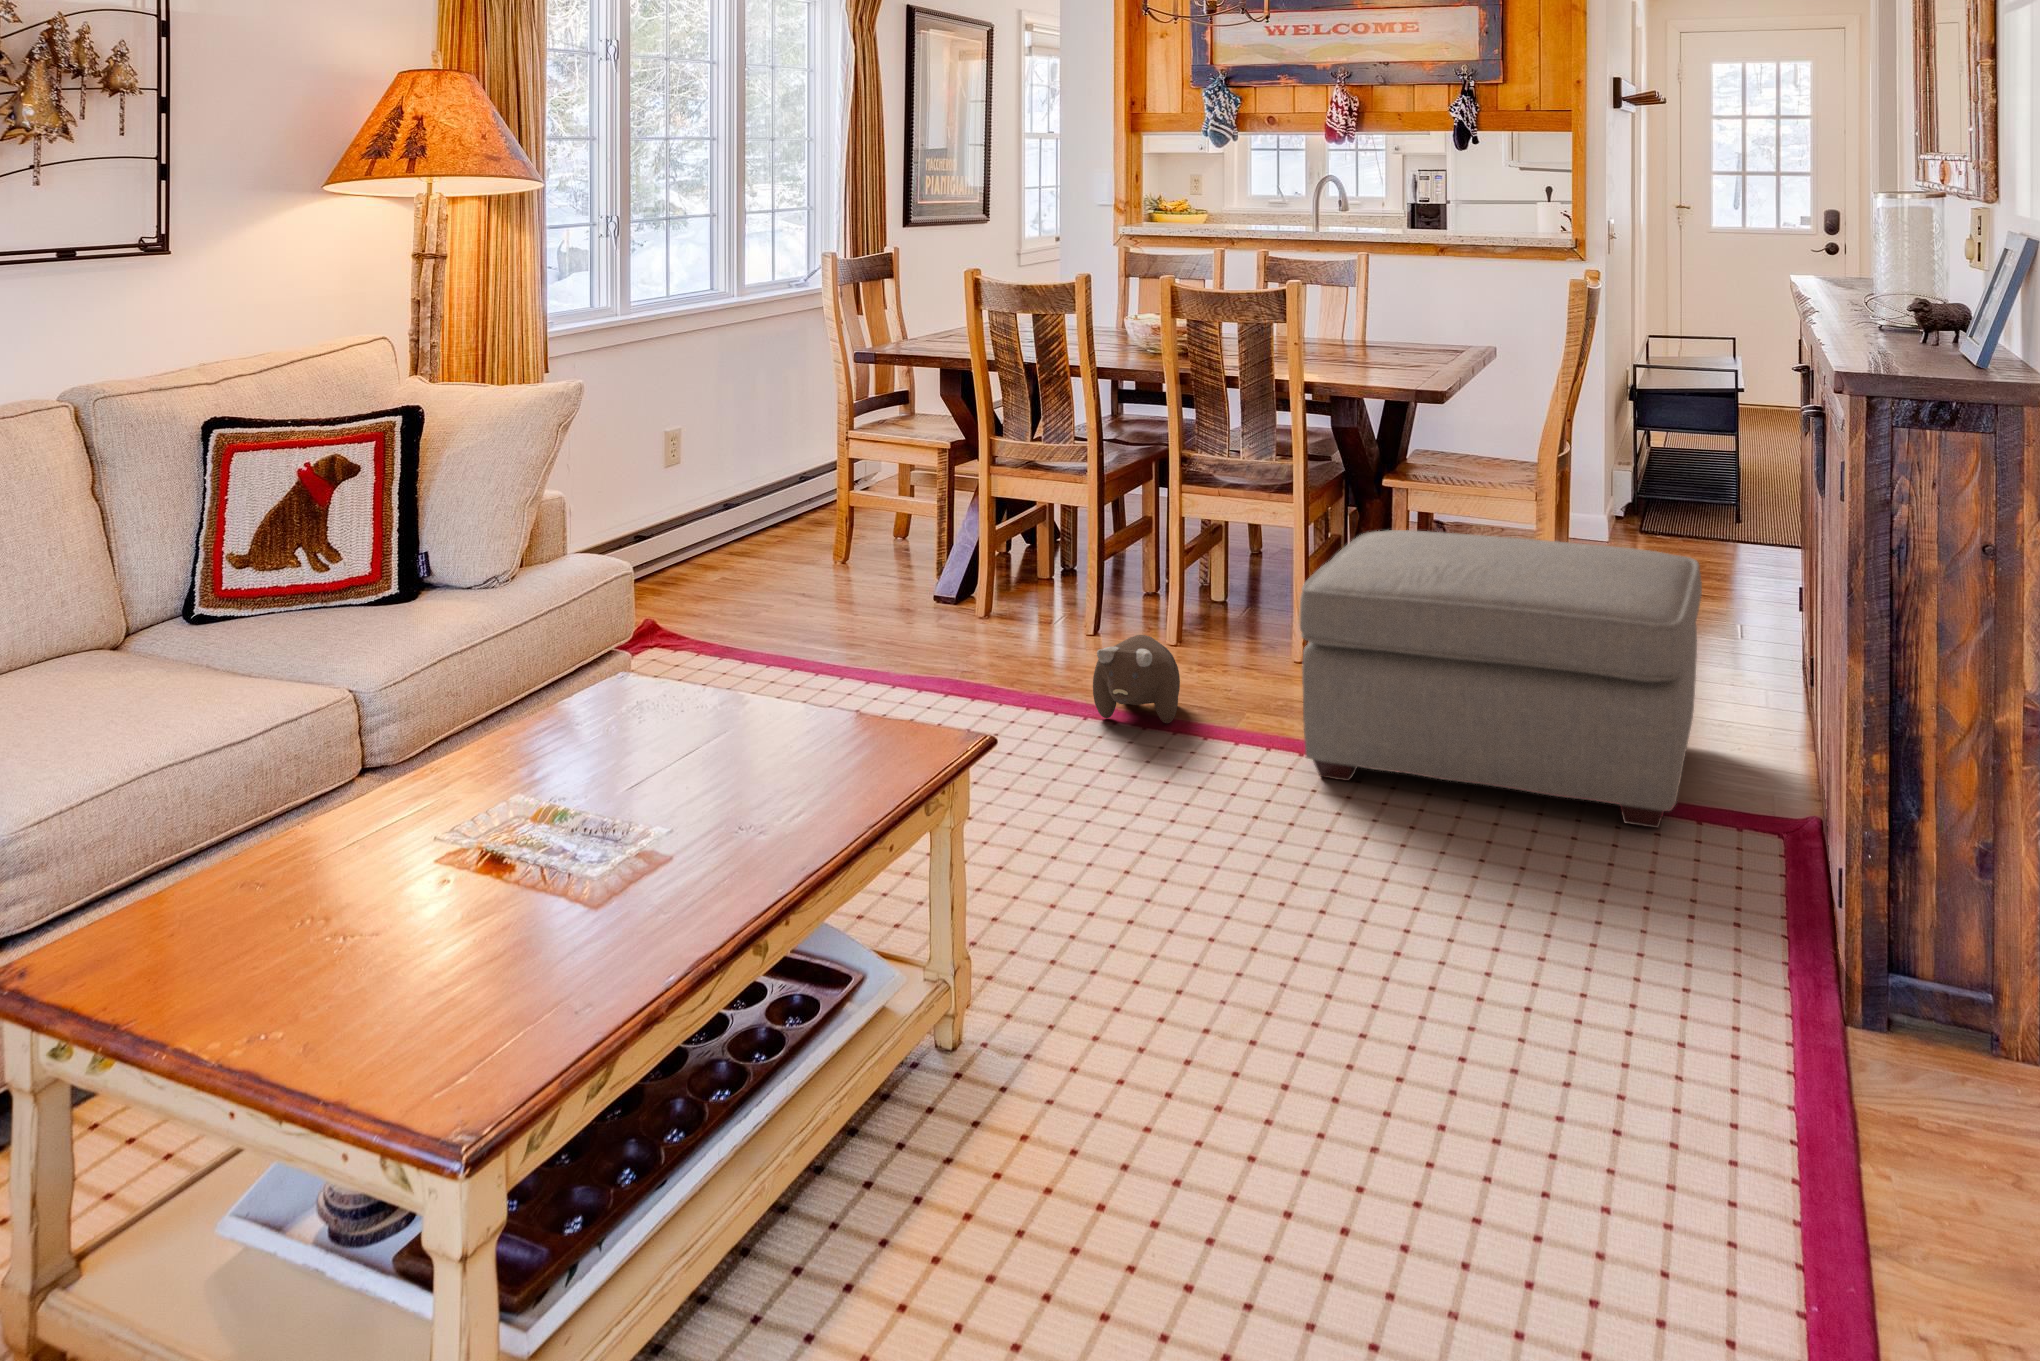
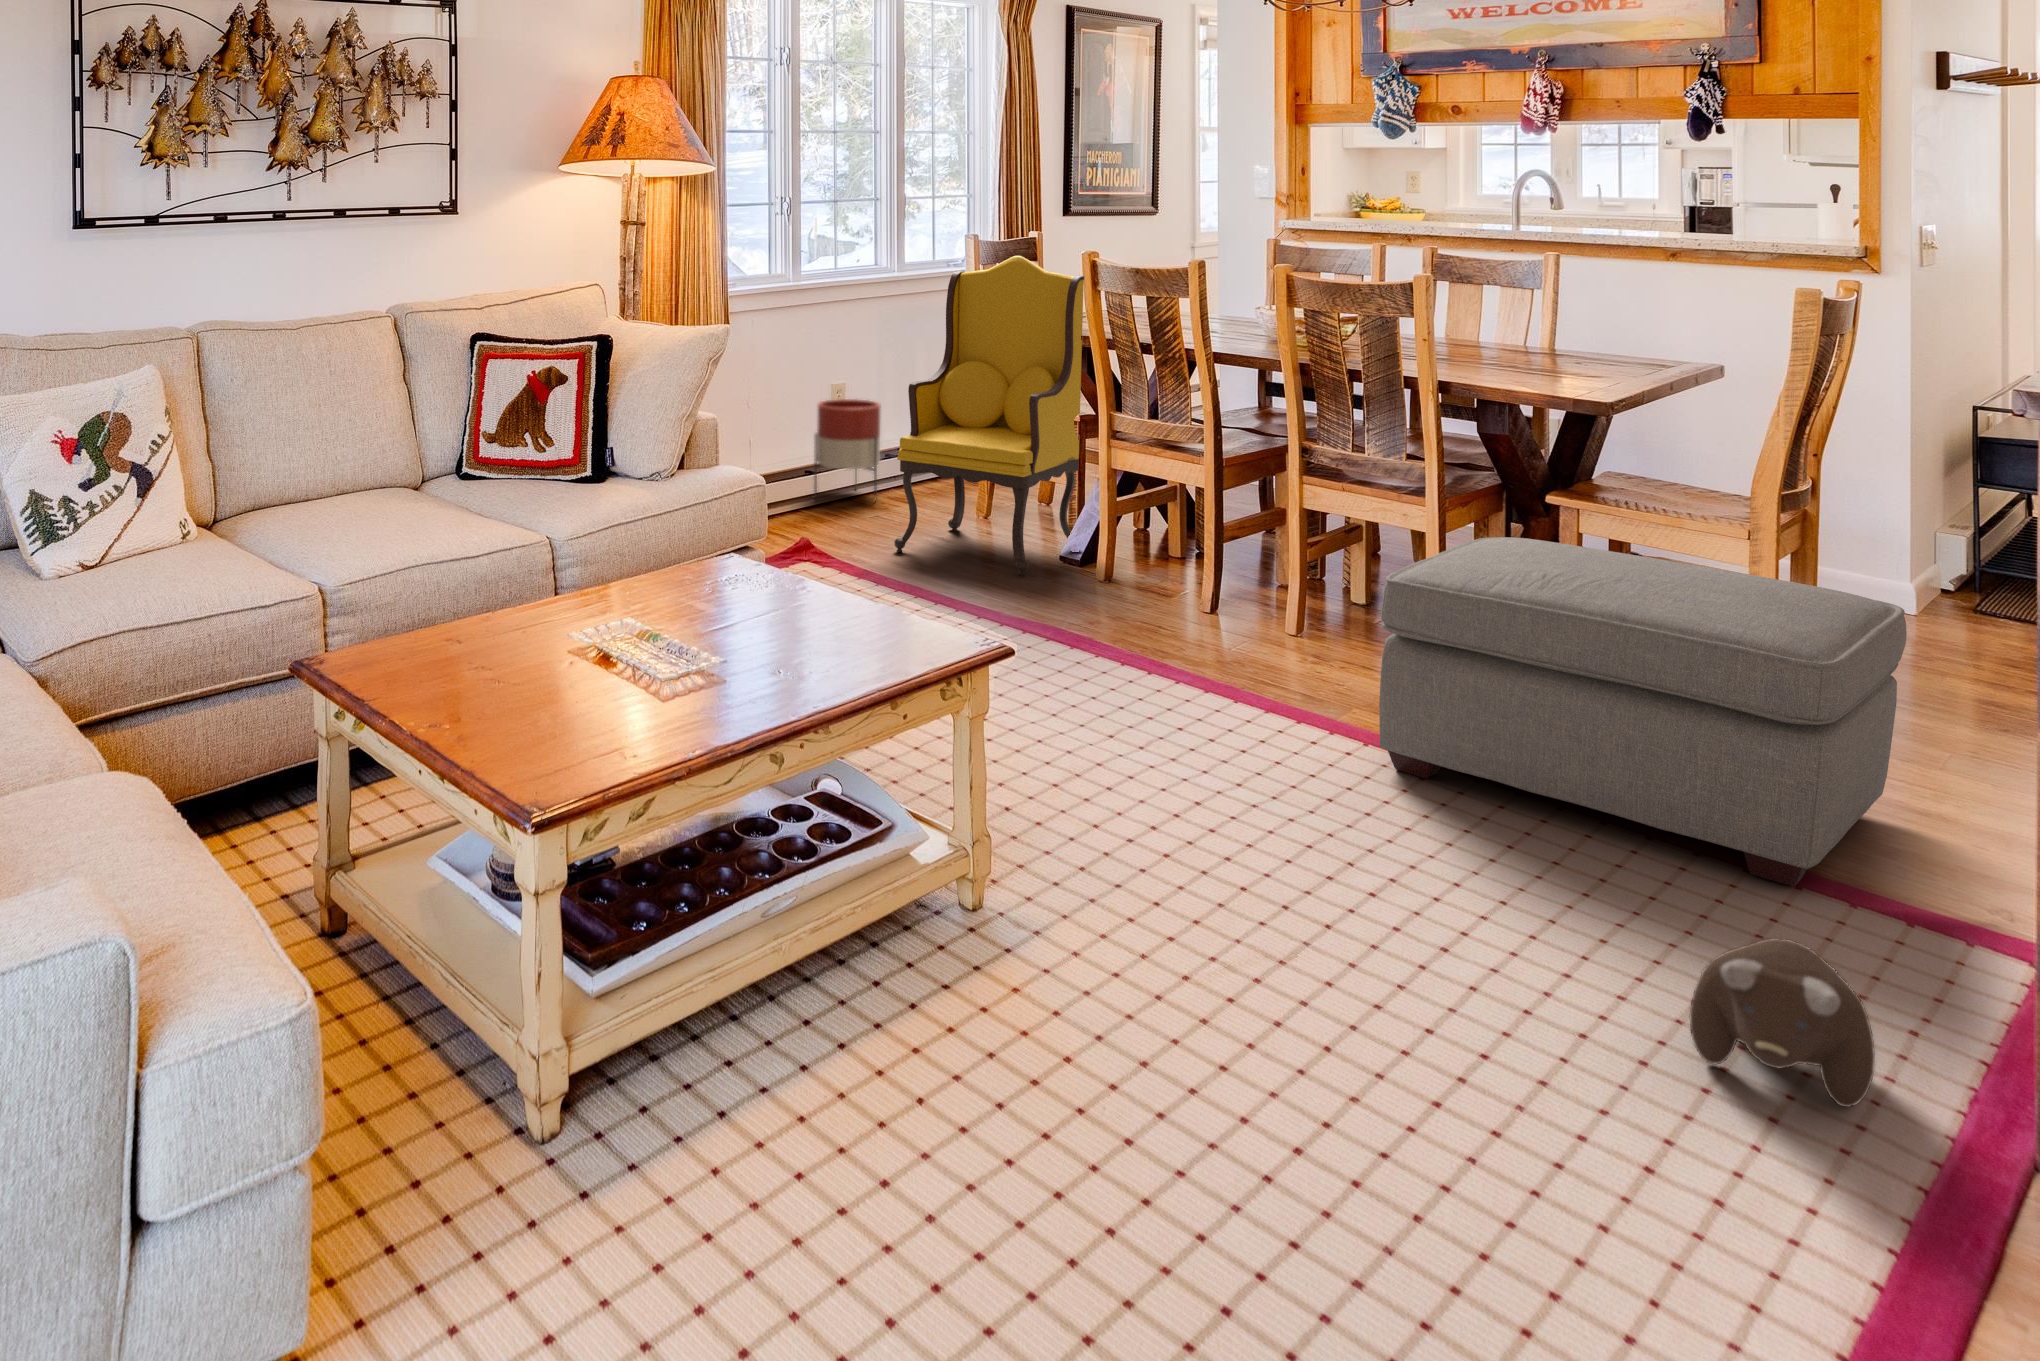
armchair: none [771,275,969,619] -> present [894,256,1084,575]
planter: none [666,441,743,558] -> present [814,399,880,499]
plush toy: present [1093,635,1180,723] -> present [1689,938,1875,1107]

